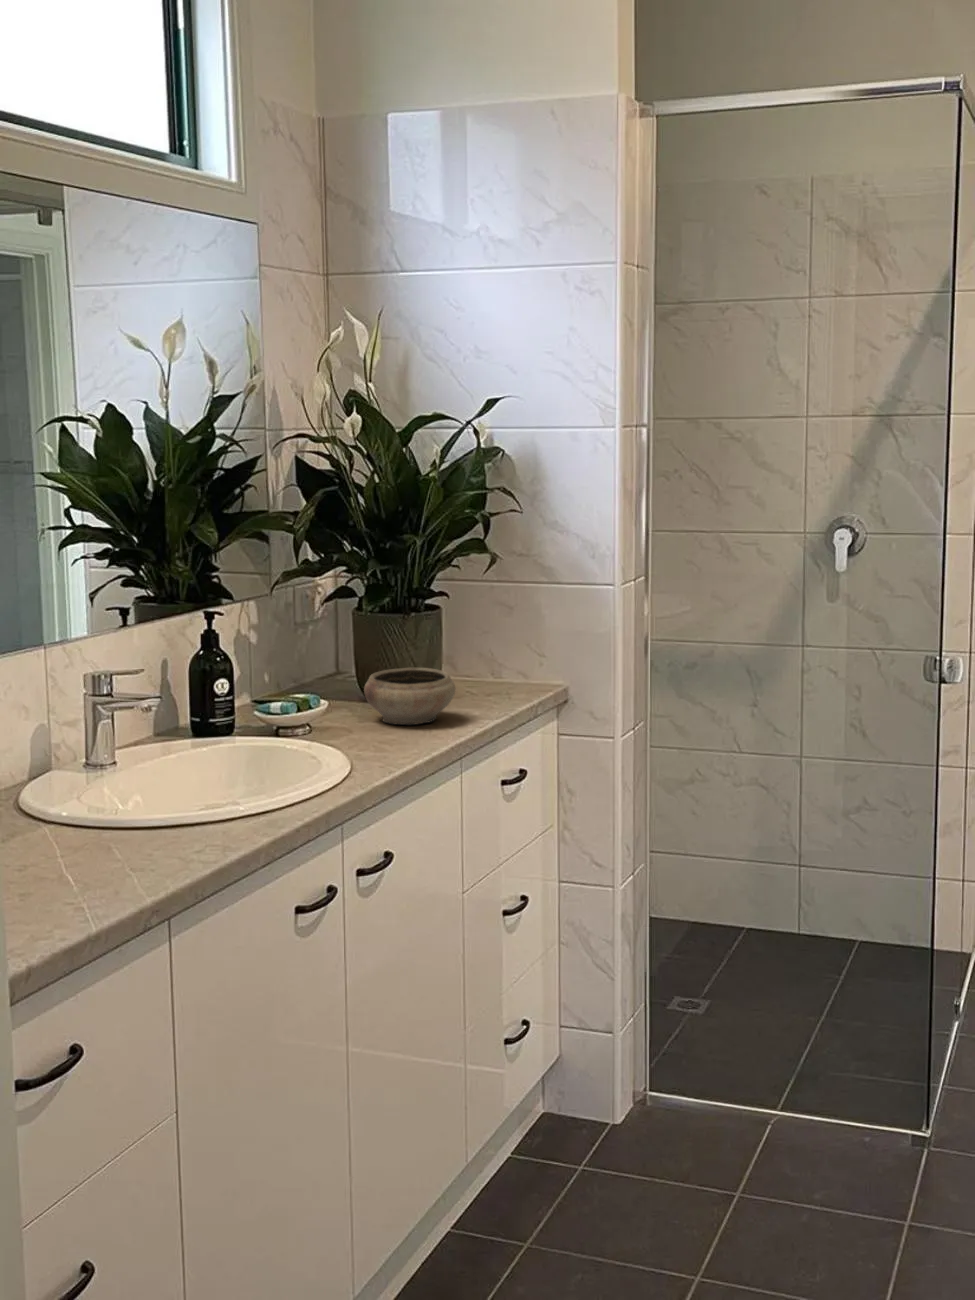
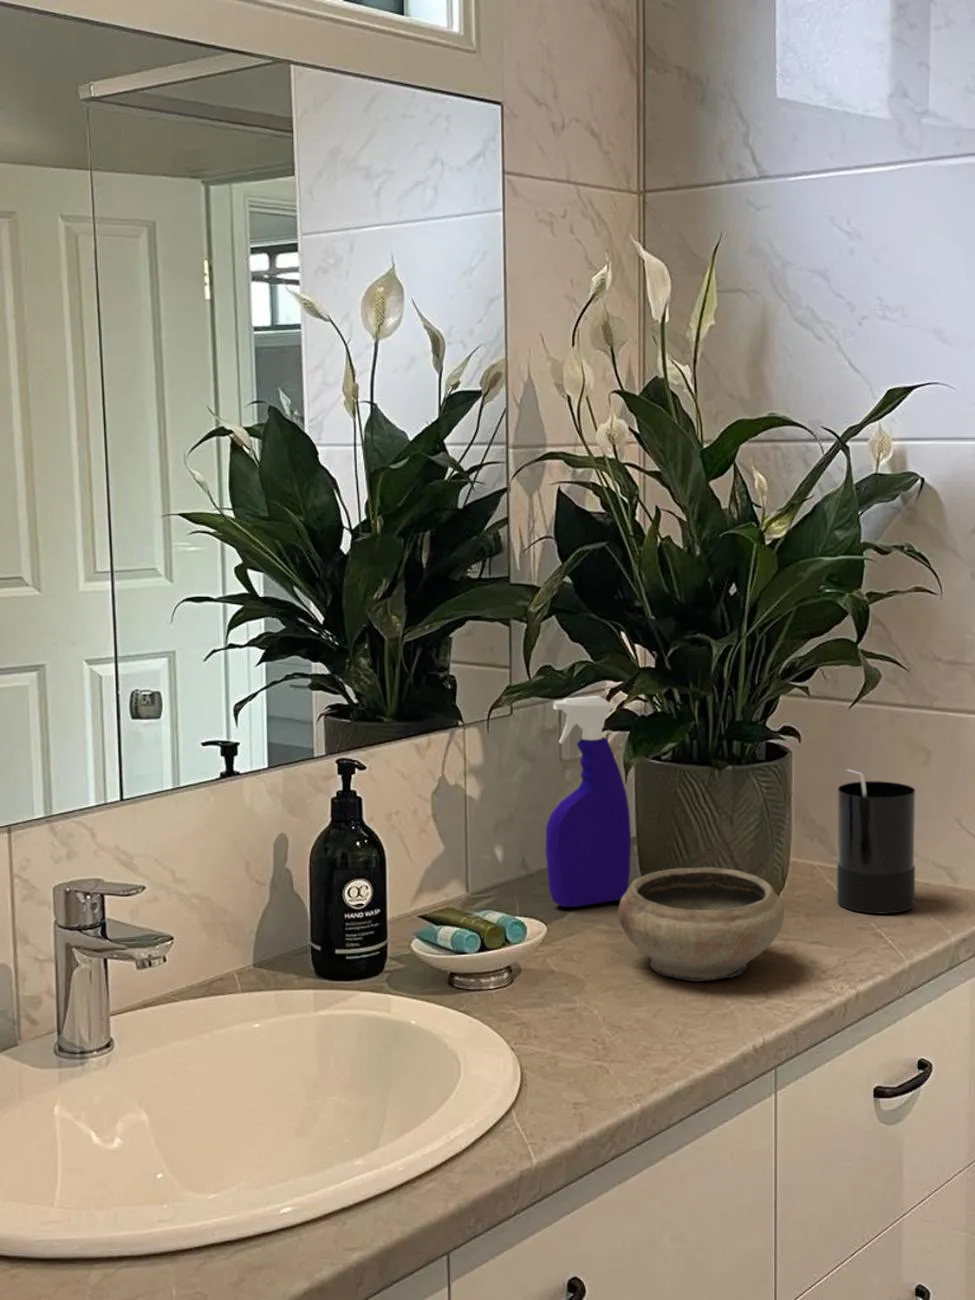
spray bottle: none [306,577,353,702] -> present [546,696,631,907]
candle: none [468,617,512,695] -> present [837,770,915,913]

